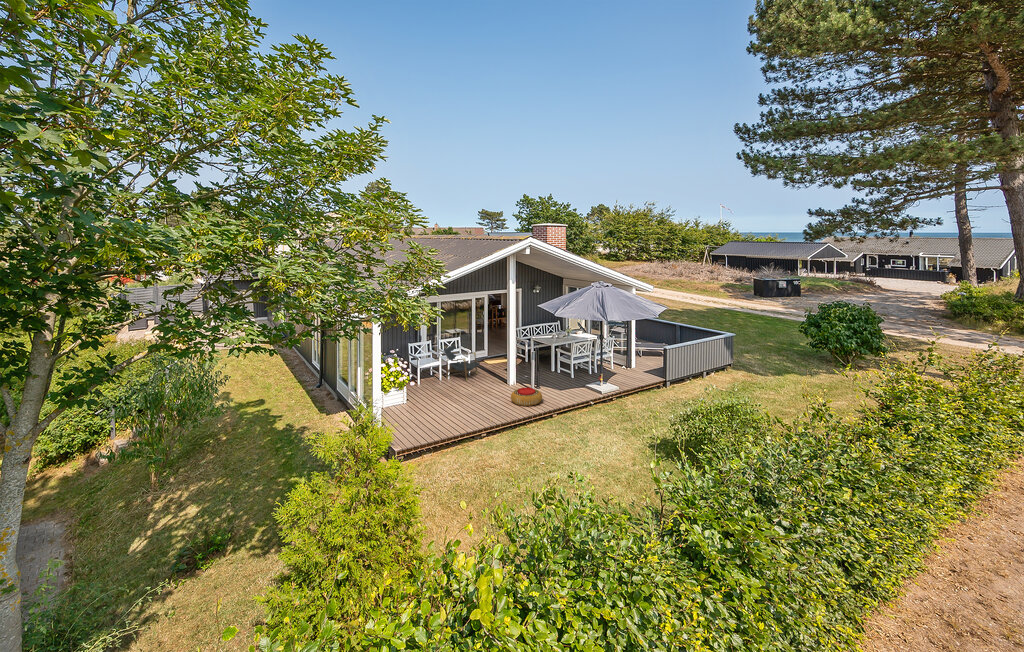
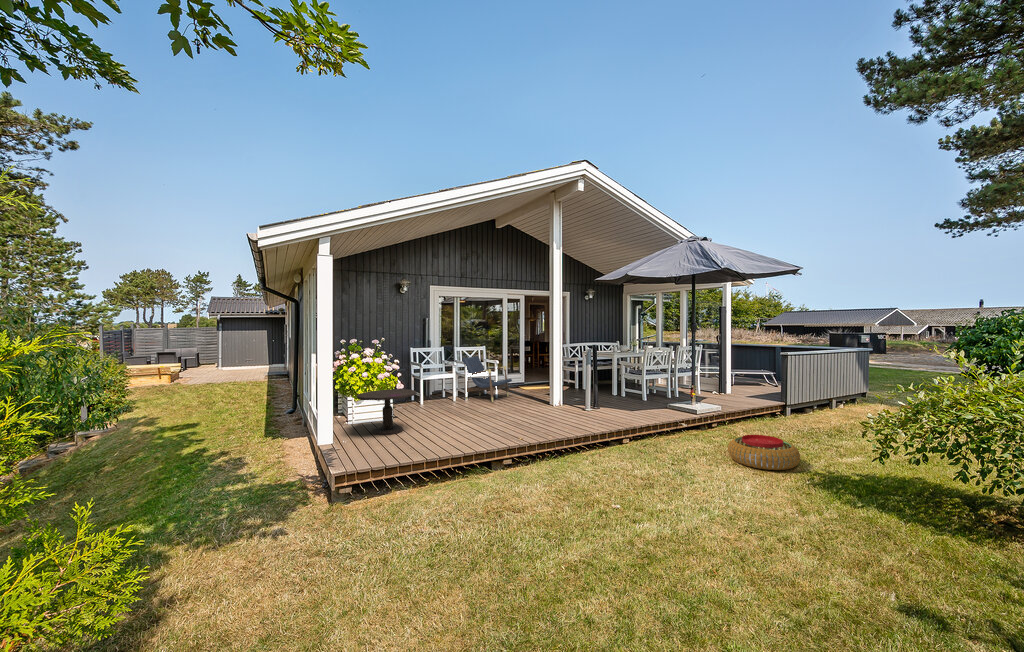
side table: none [383,385,421,418] -> present [357,389,417,435]
pouf: present [511,388,542,406] -> present [728,435,800,470]

